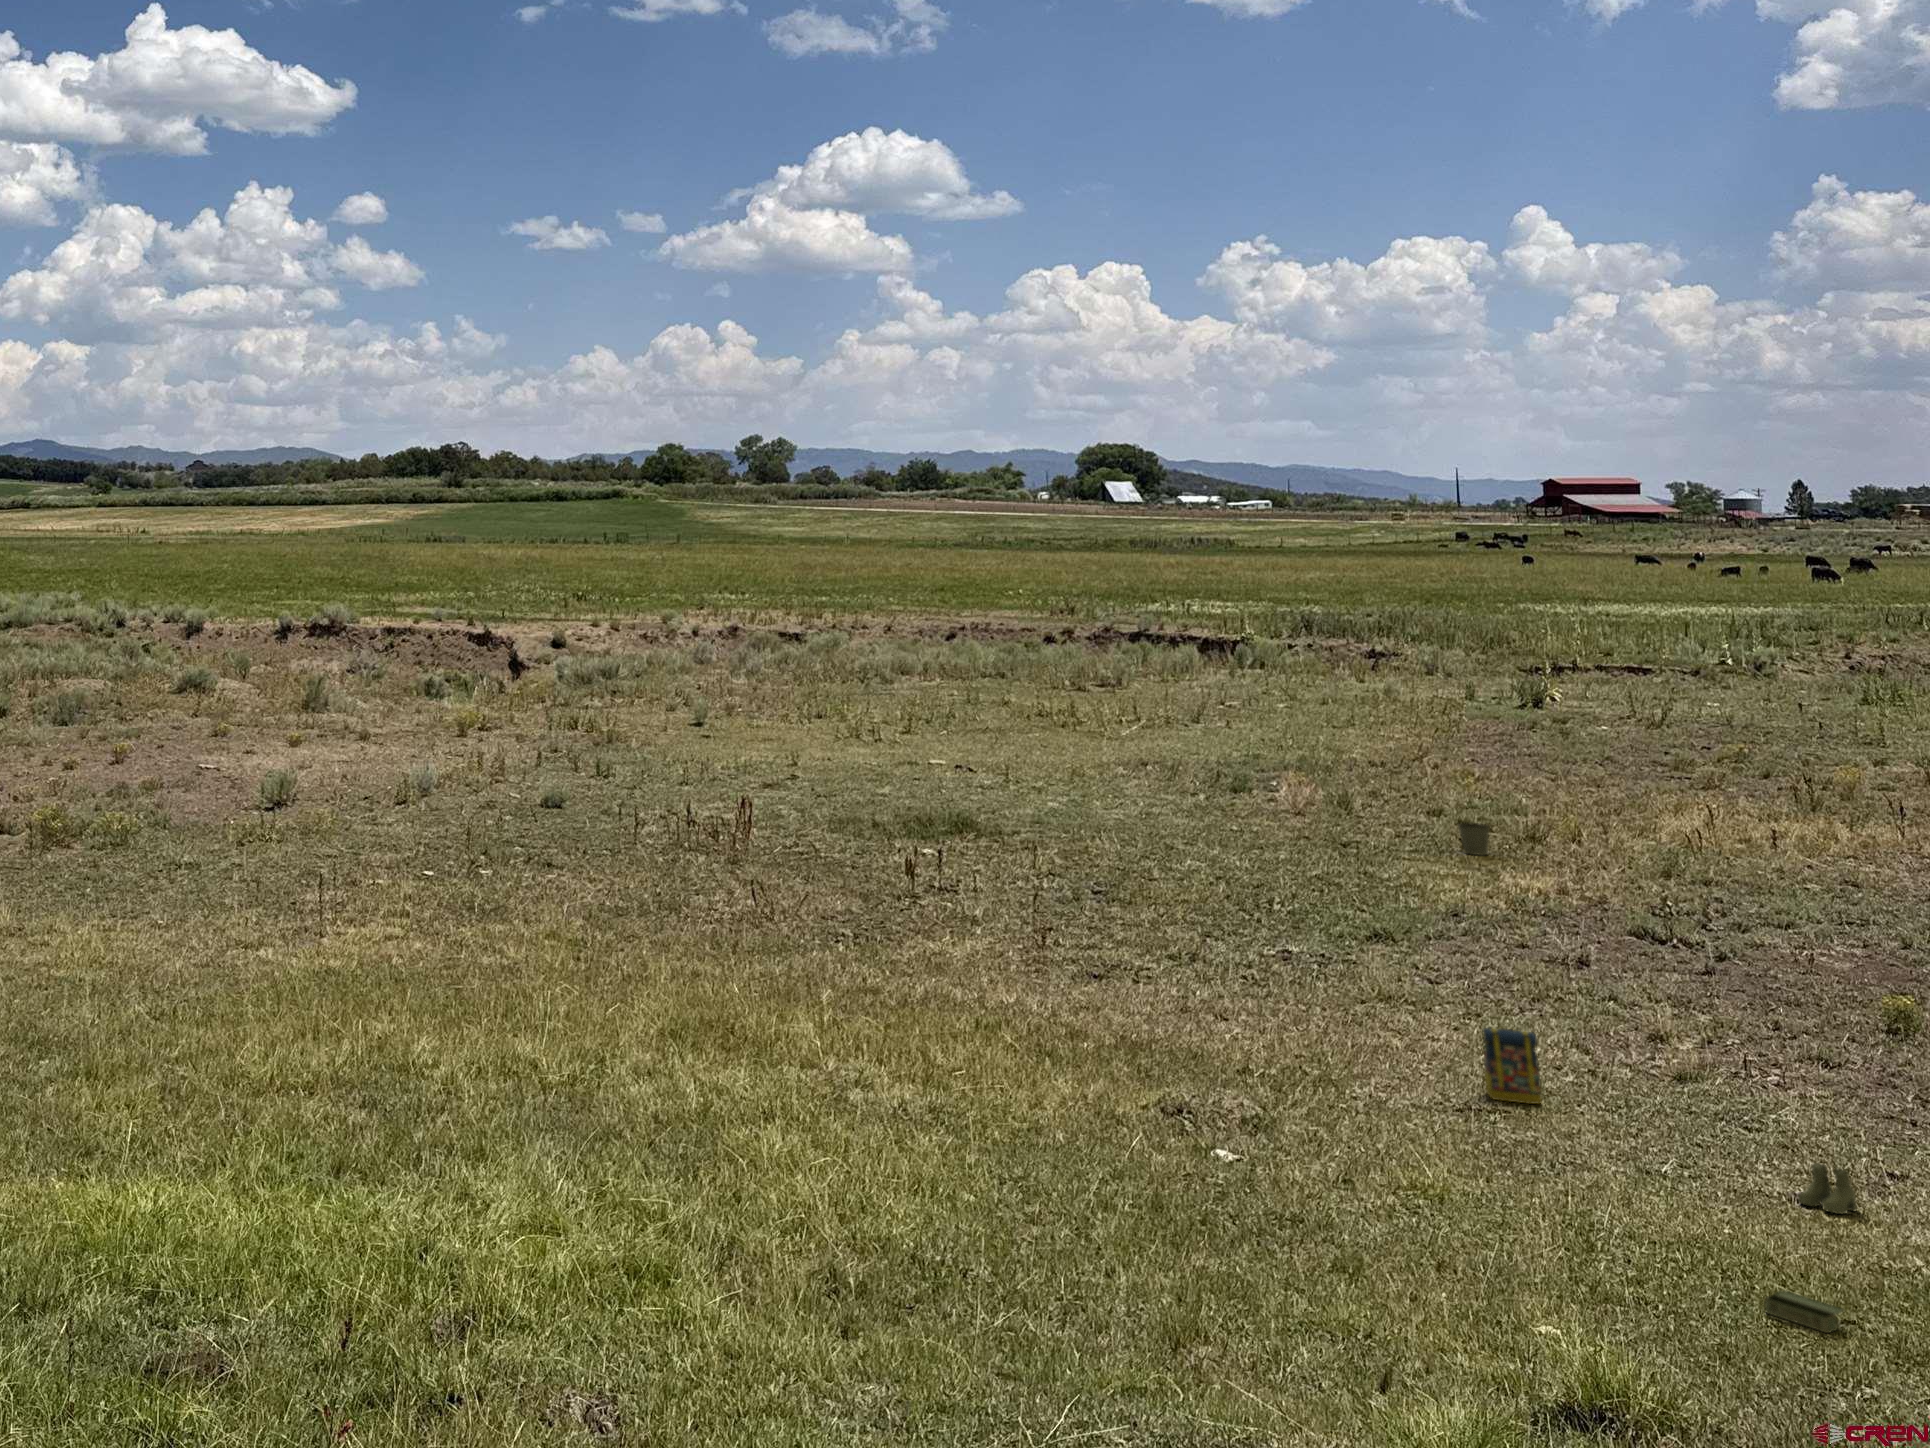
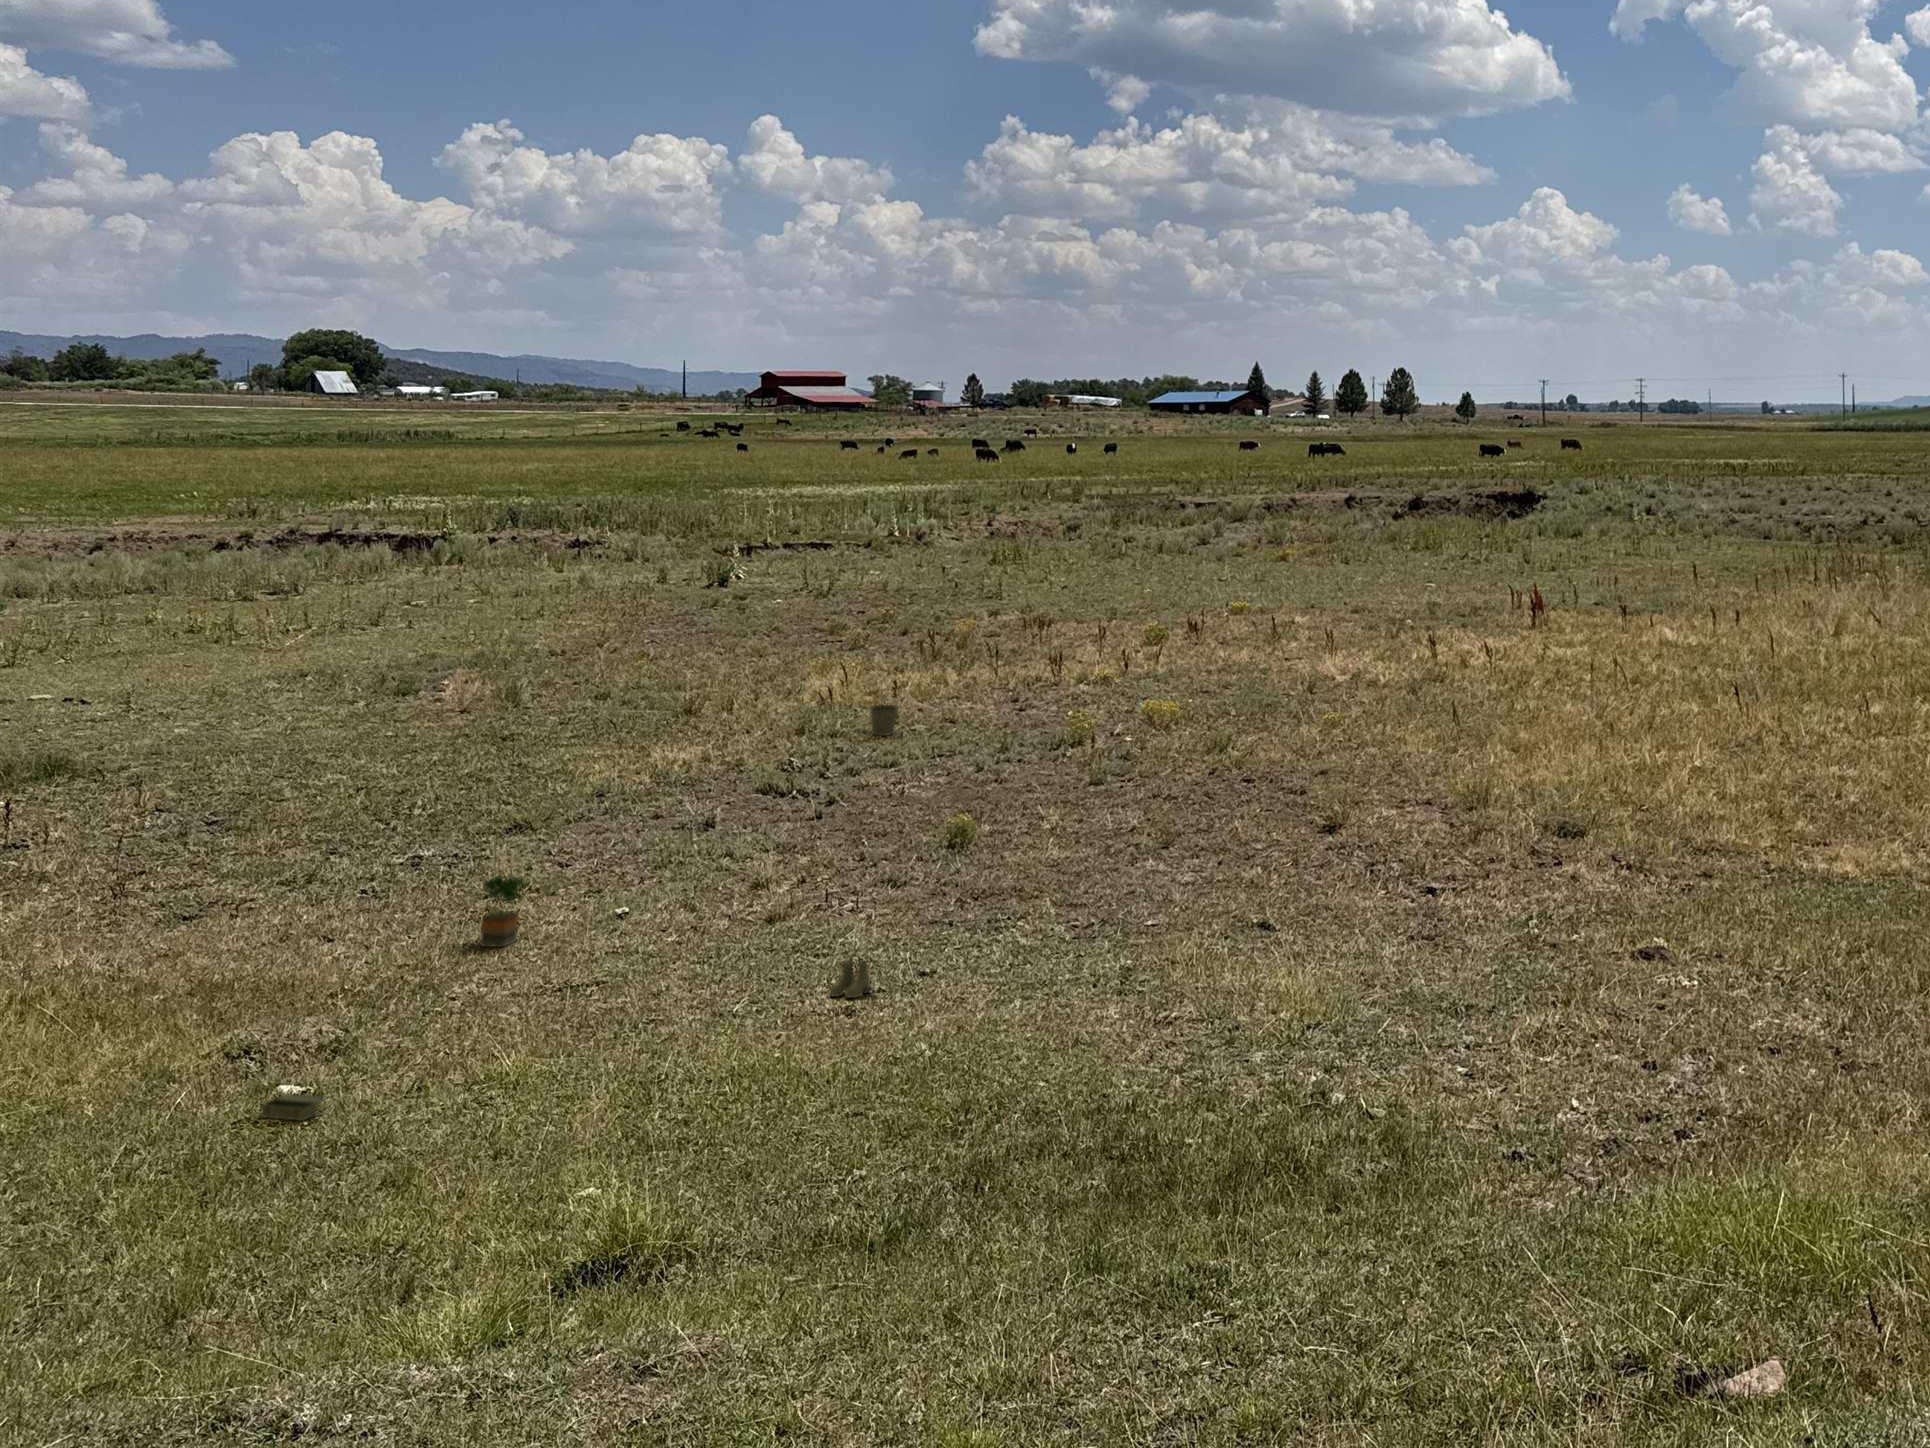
bucket: present [1458,822,1490,855] -> present [870,705,900,736]
potted tree: none [1355,983,1405,1060] -> present [480,876,529,947]
backpack: present [1482,1028,1542,1104] -> none [593,894,646,964]
toolbox: present [1764,1291,1844,1333] -> present [260,1093,327,1121]

